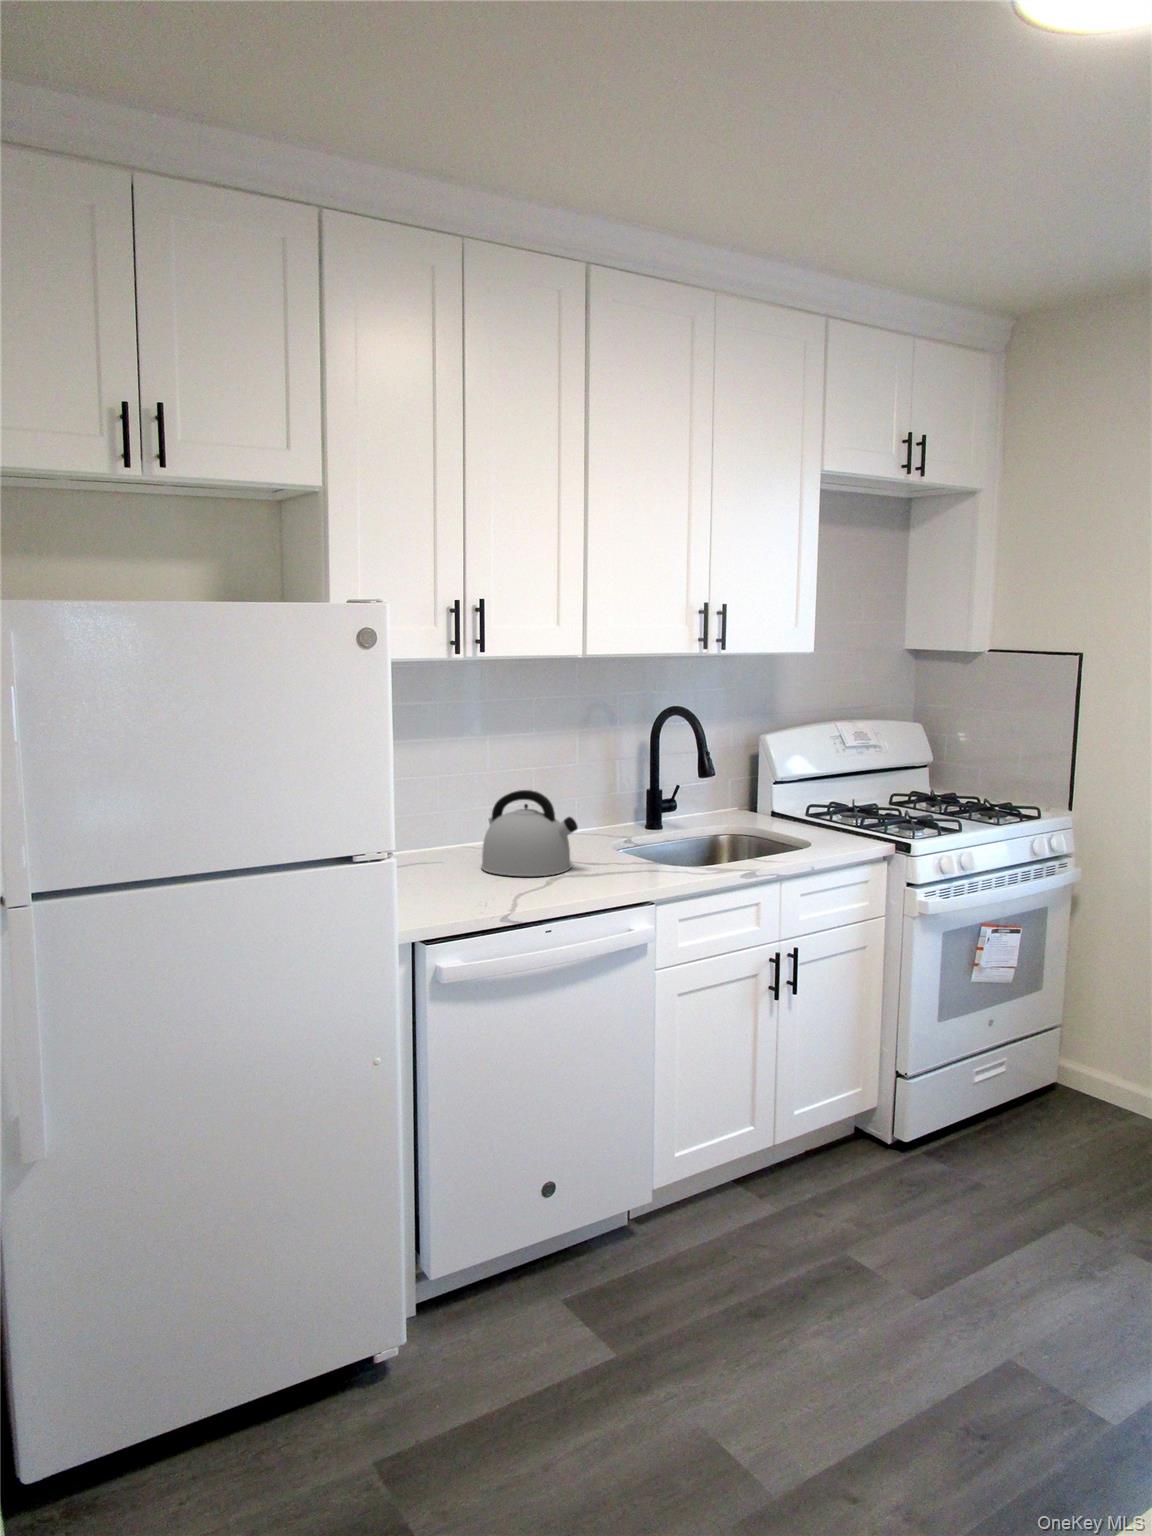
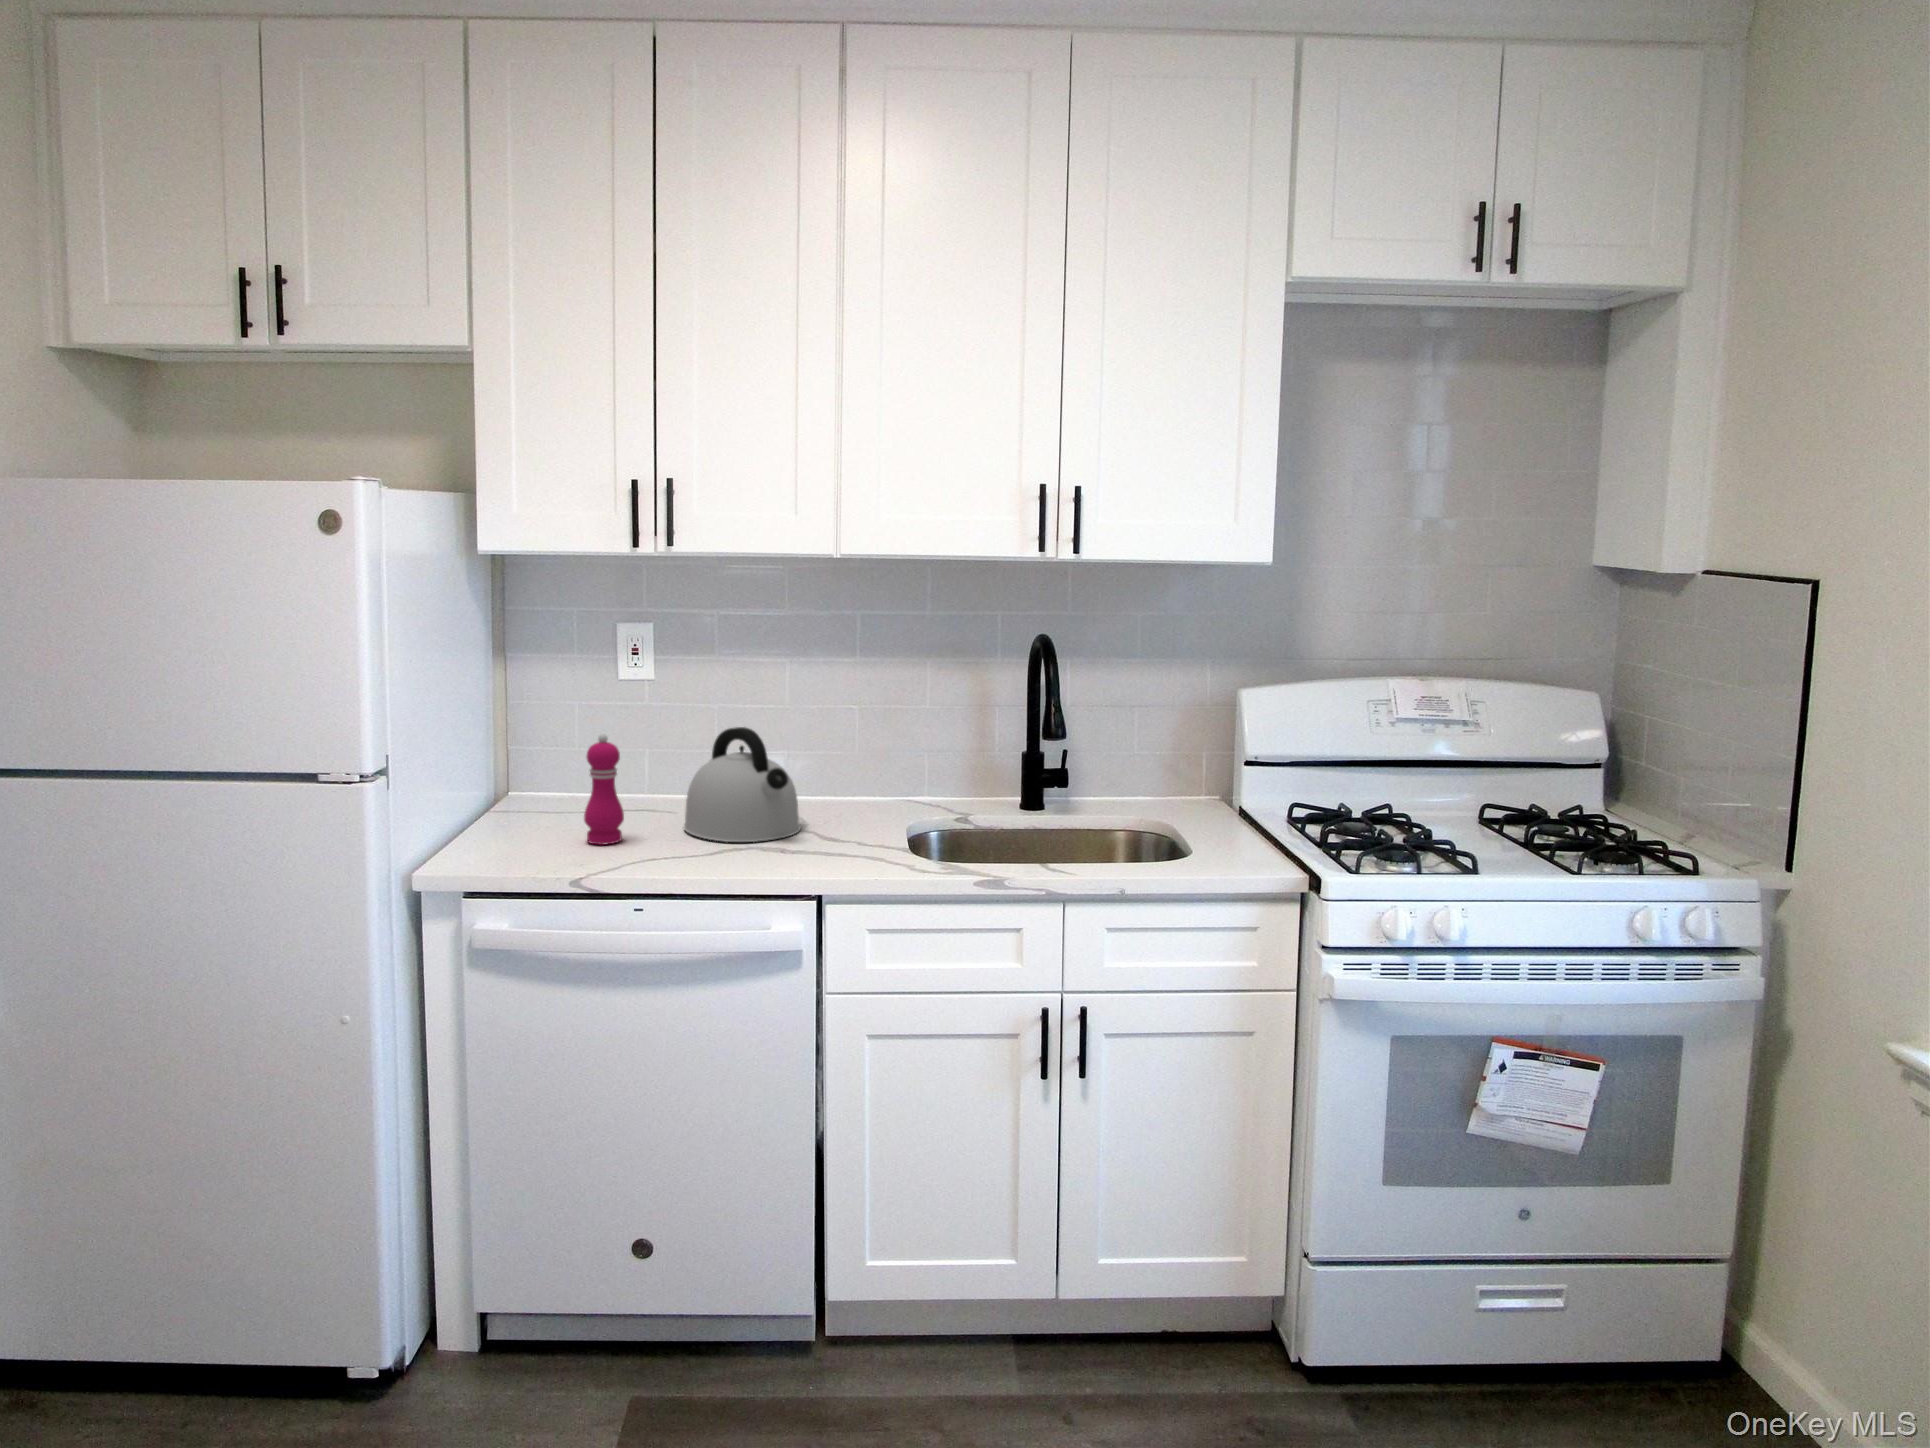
pepper mill: none [439,804,471,892] -> present [584,734,624,844]

